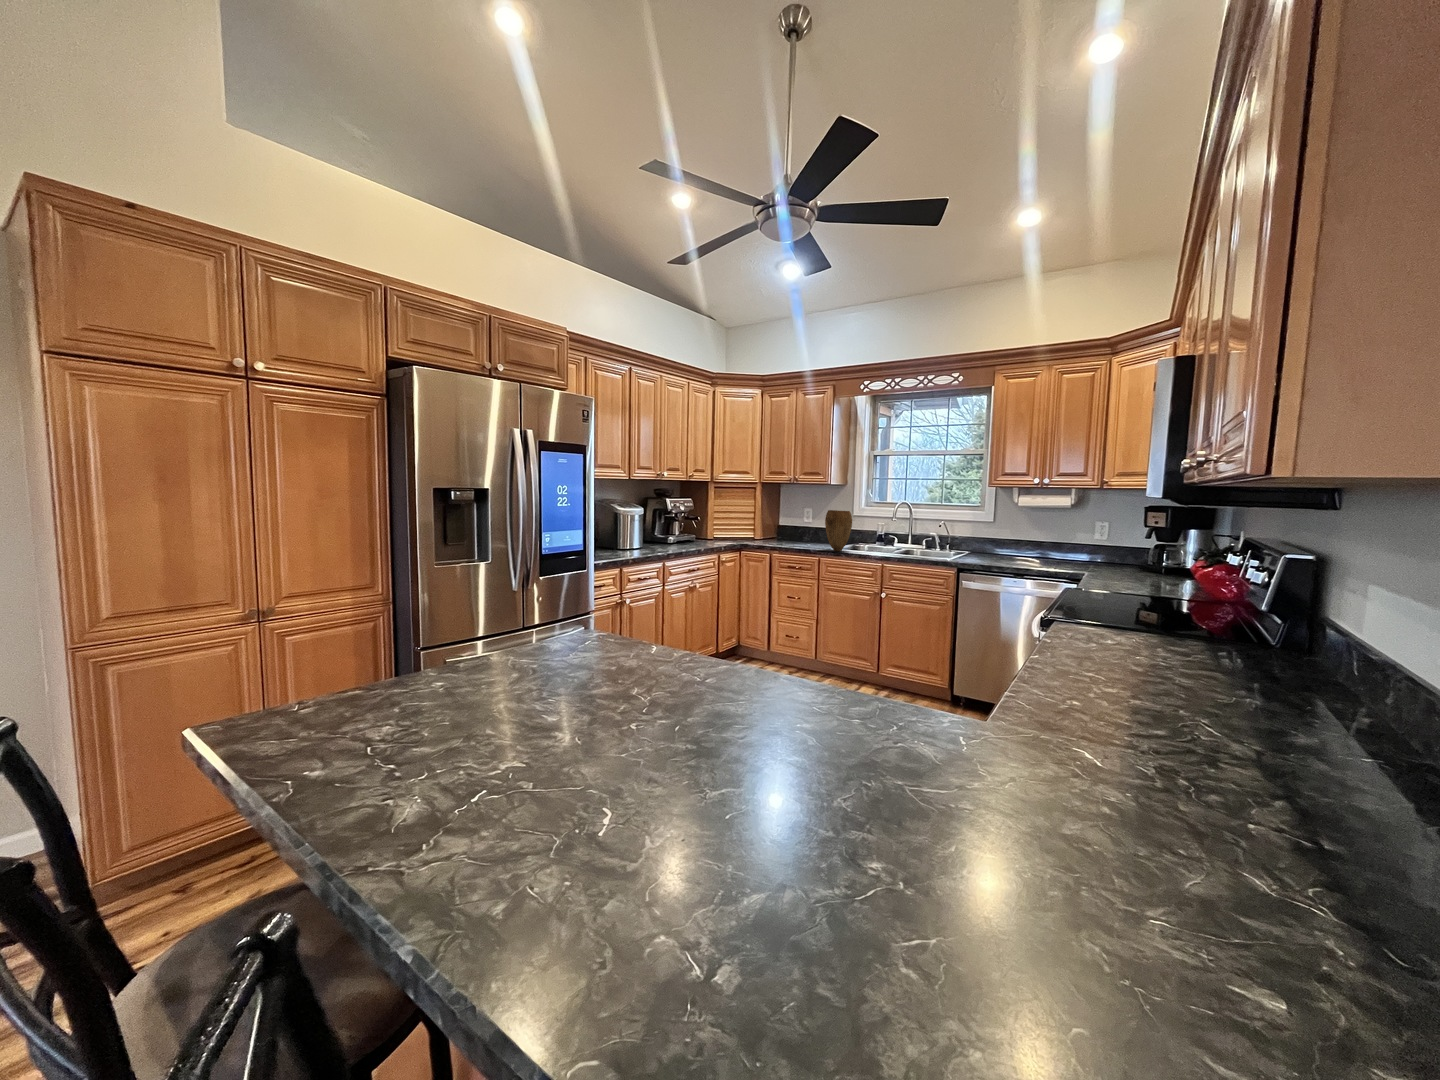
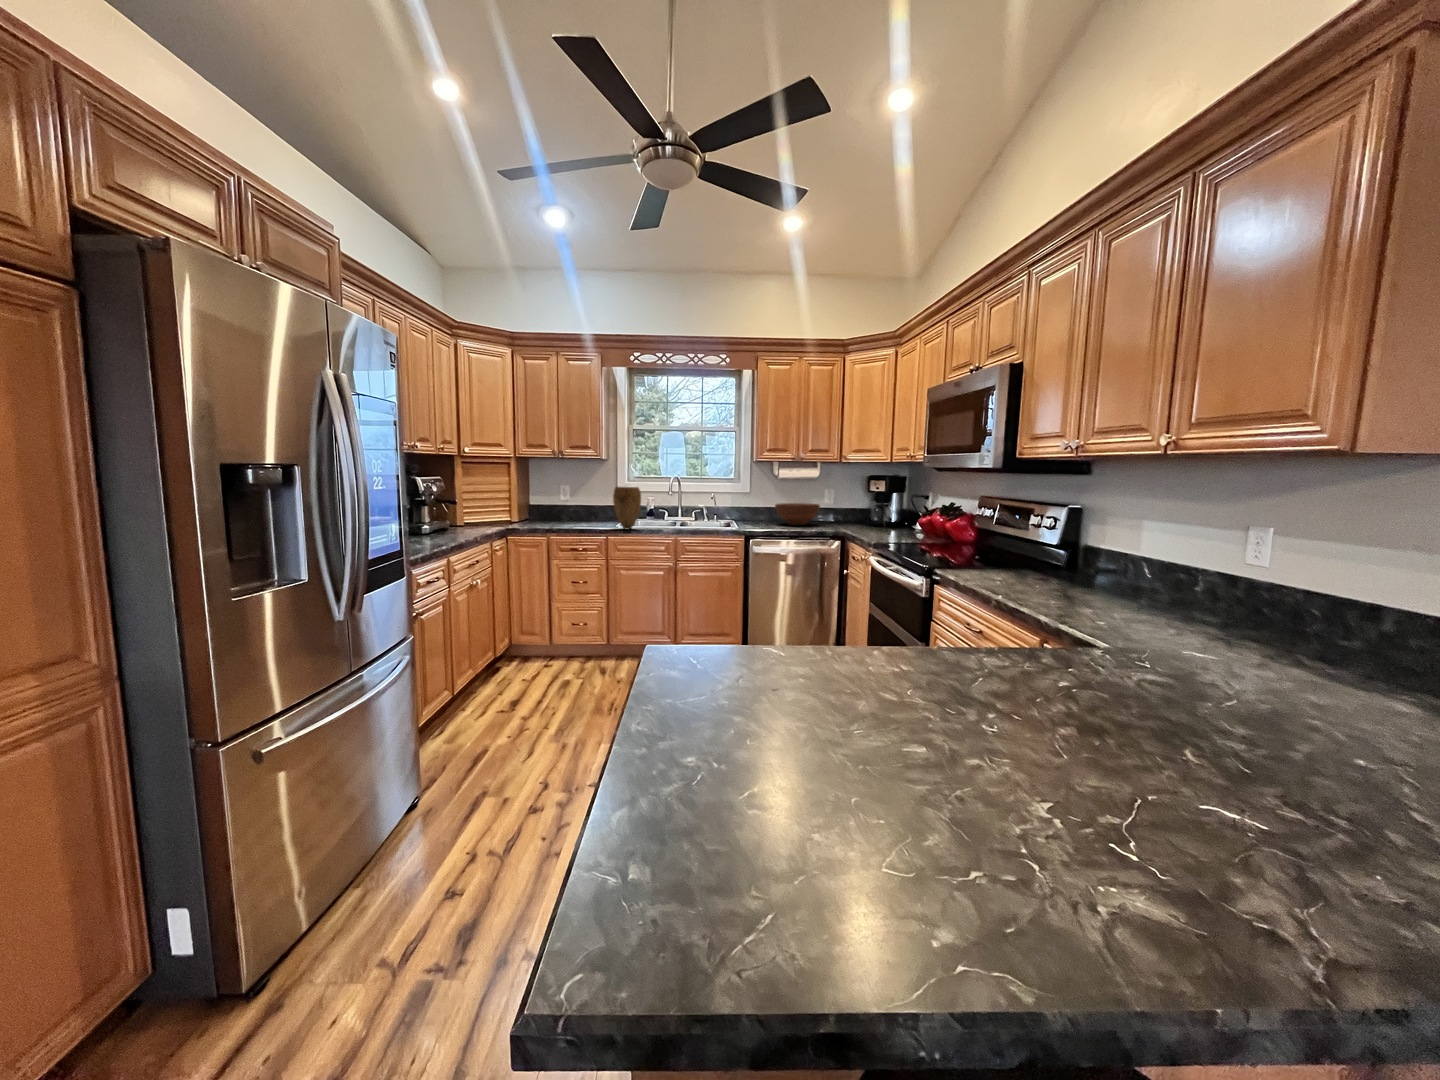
fruit bowl: none [1015,535,1075,561] -> present [775,503,820,525]

